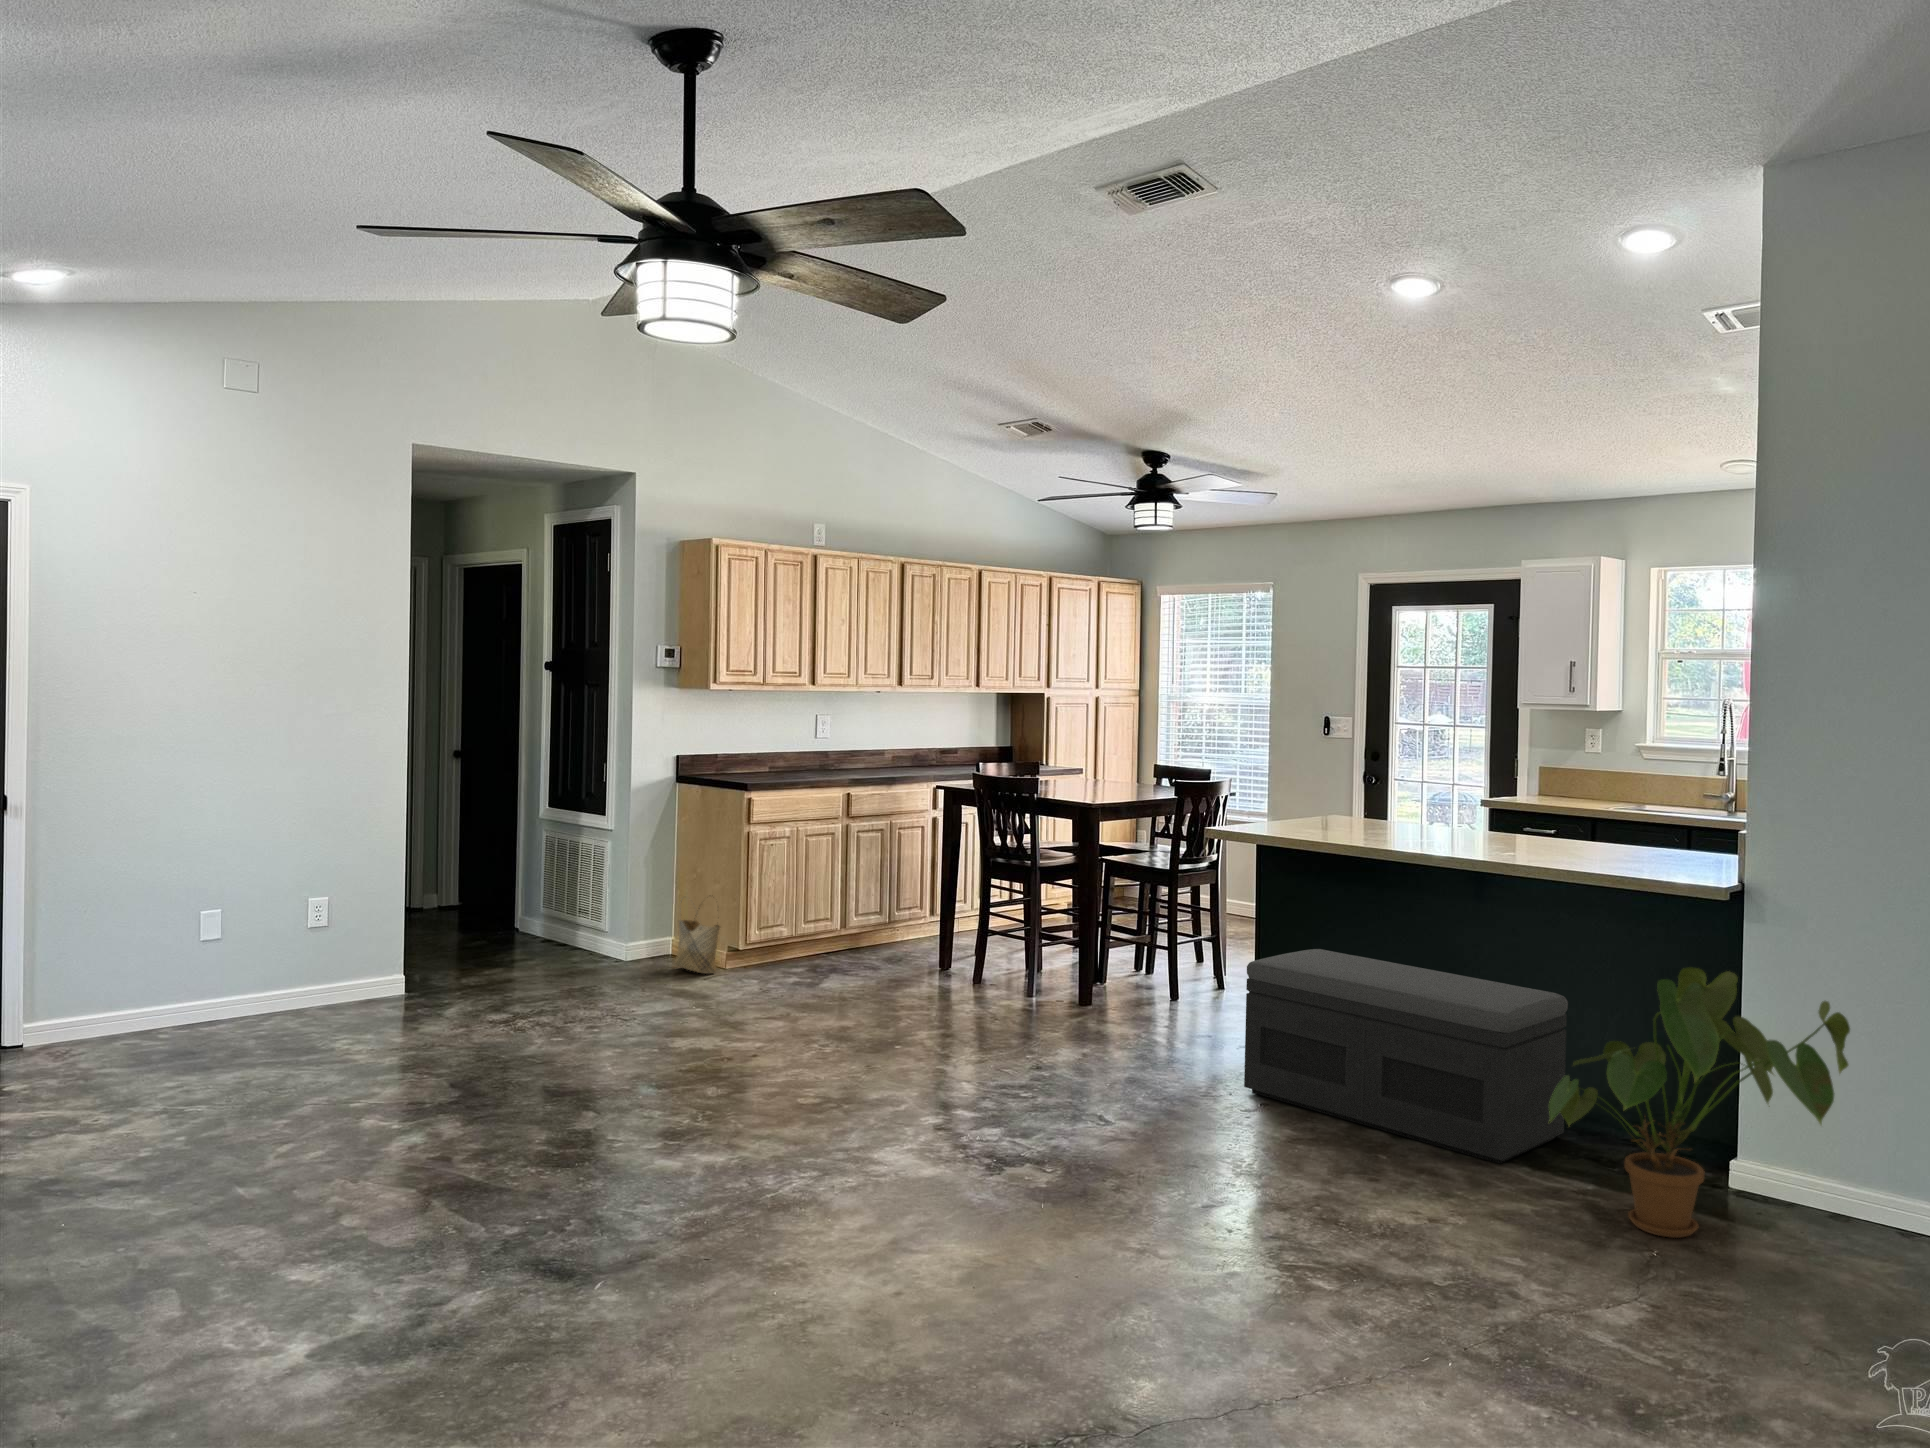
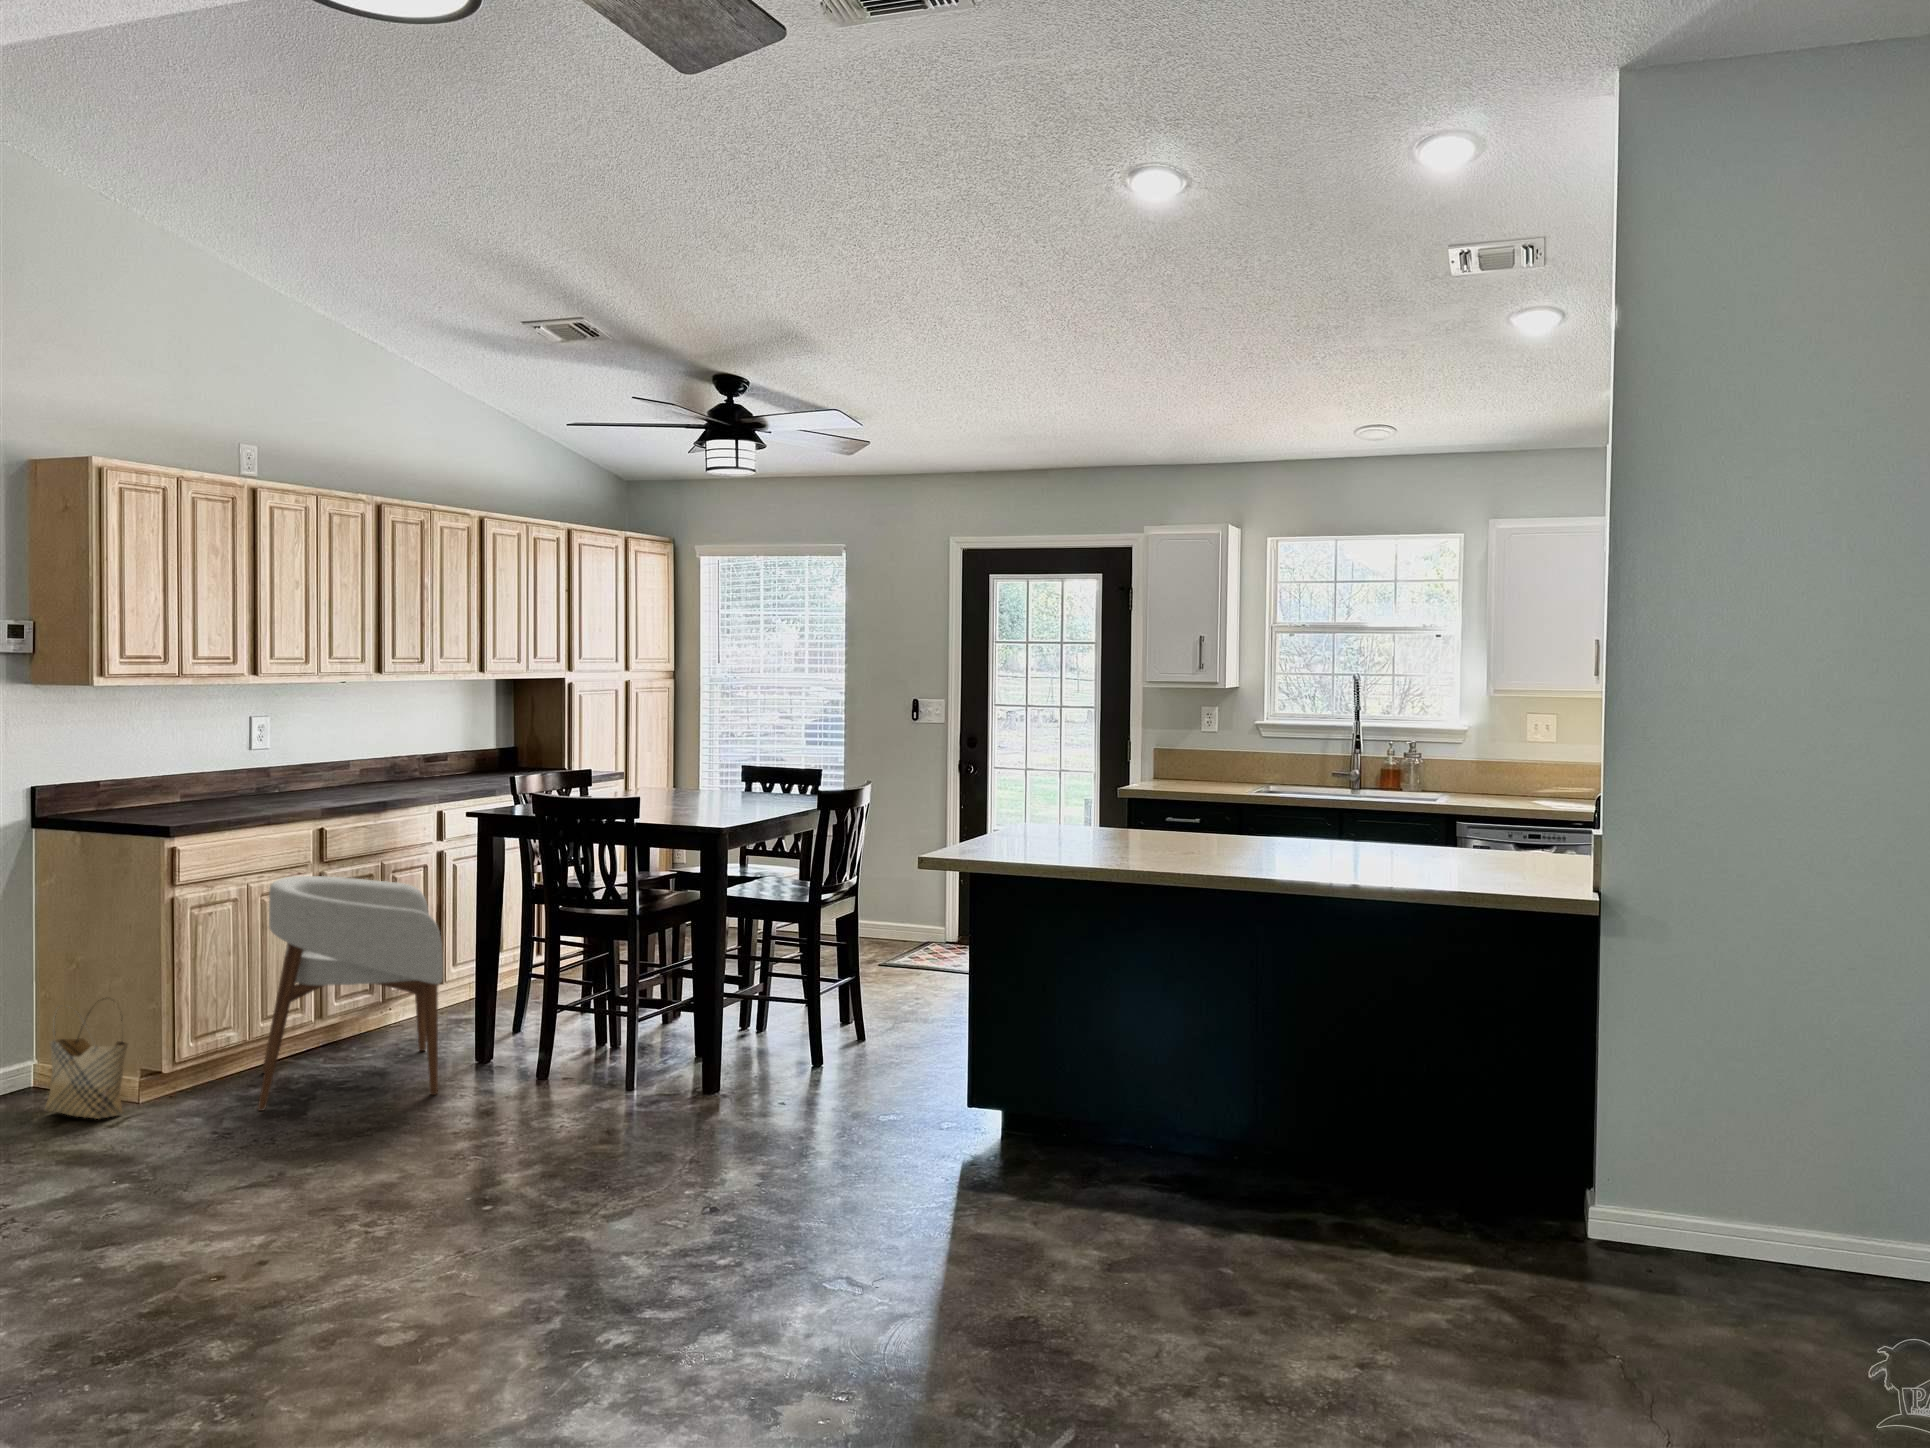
armchair: none [792,825,916,985] -> present [258,876,443,1111]
storage bench: present [1244,949,1568,1164] -> none [999,998,1391,1255]
house plant: present [1549,968,1850,1238] -> none [1457,994,1805,1330]

